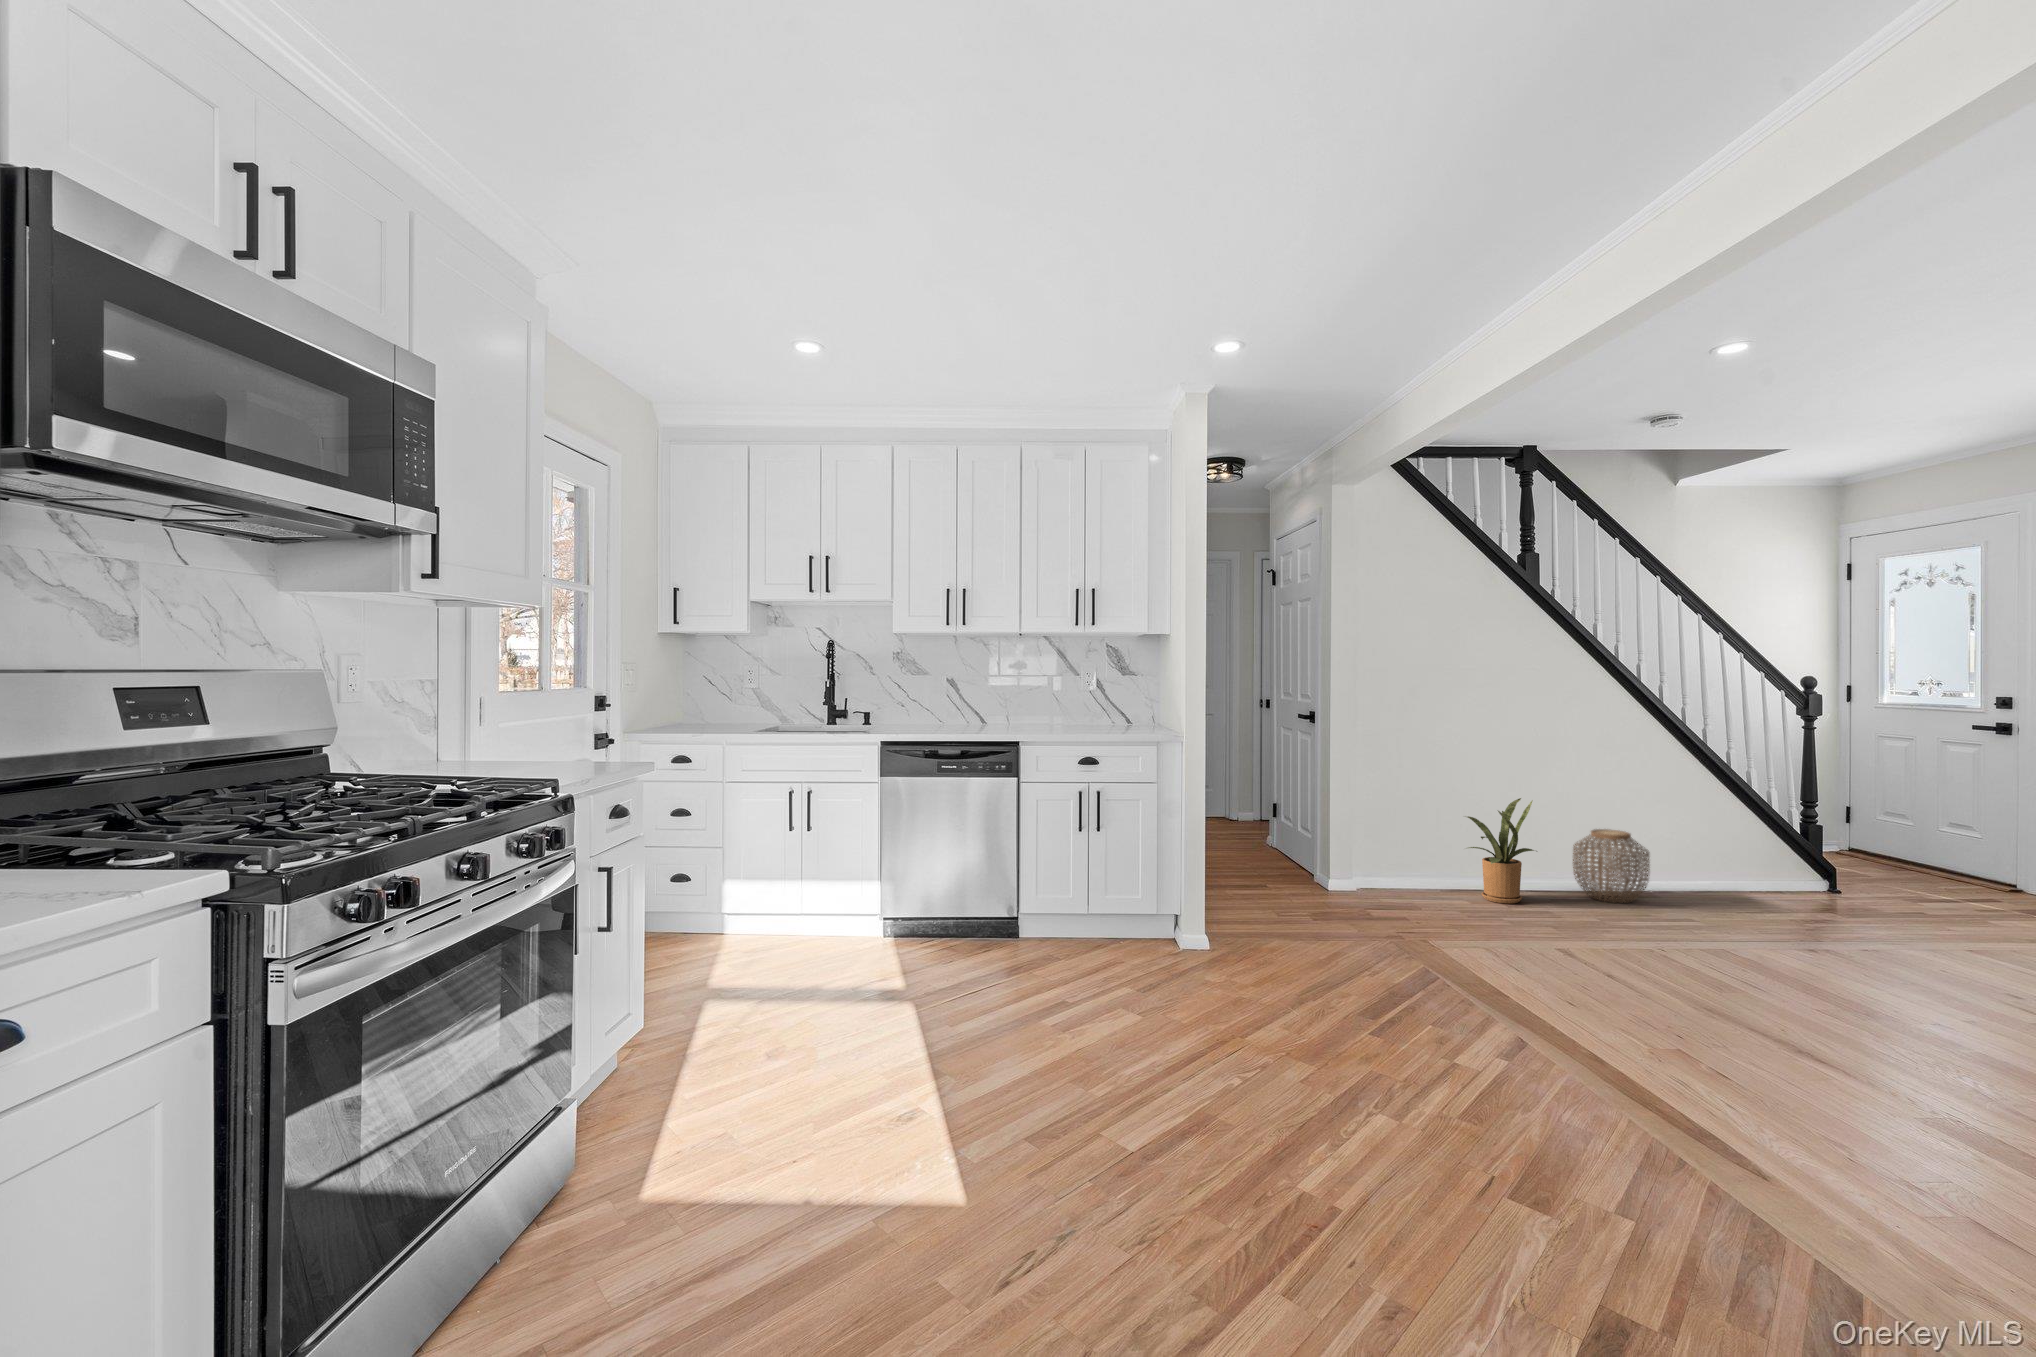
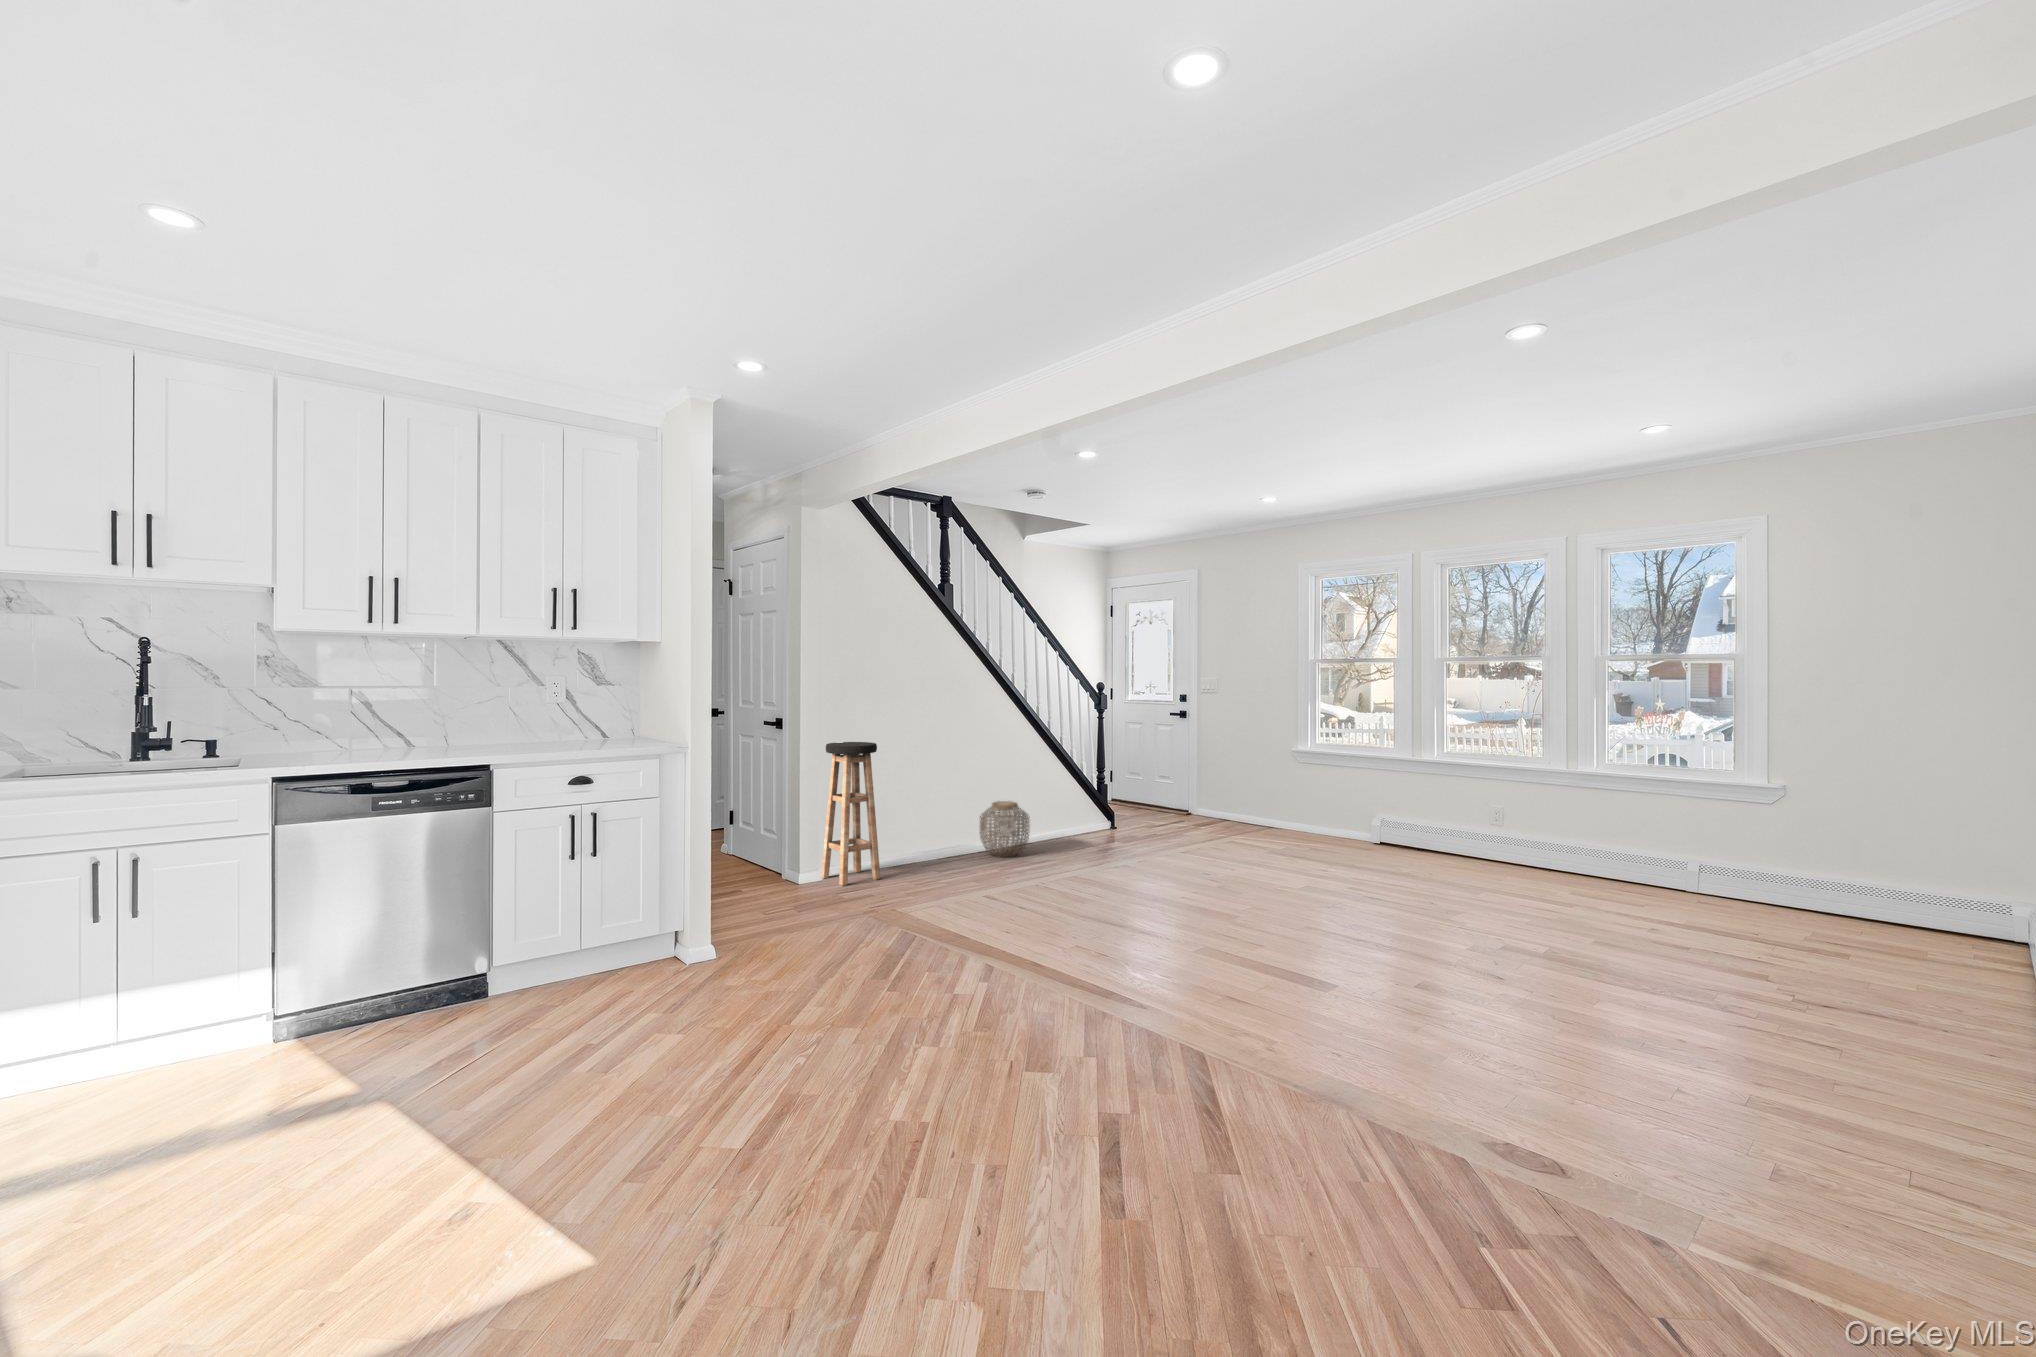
bar stool: none [1354,742,1422,901] -> present [821,742,880,886]
house plant: present [1468,798,1534,904] -> none [906,782,959,871]

